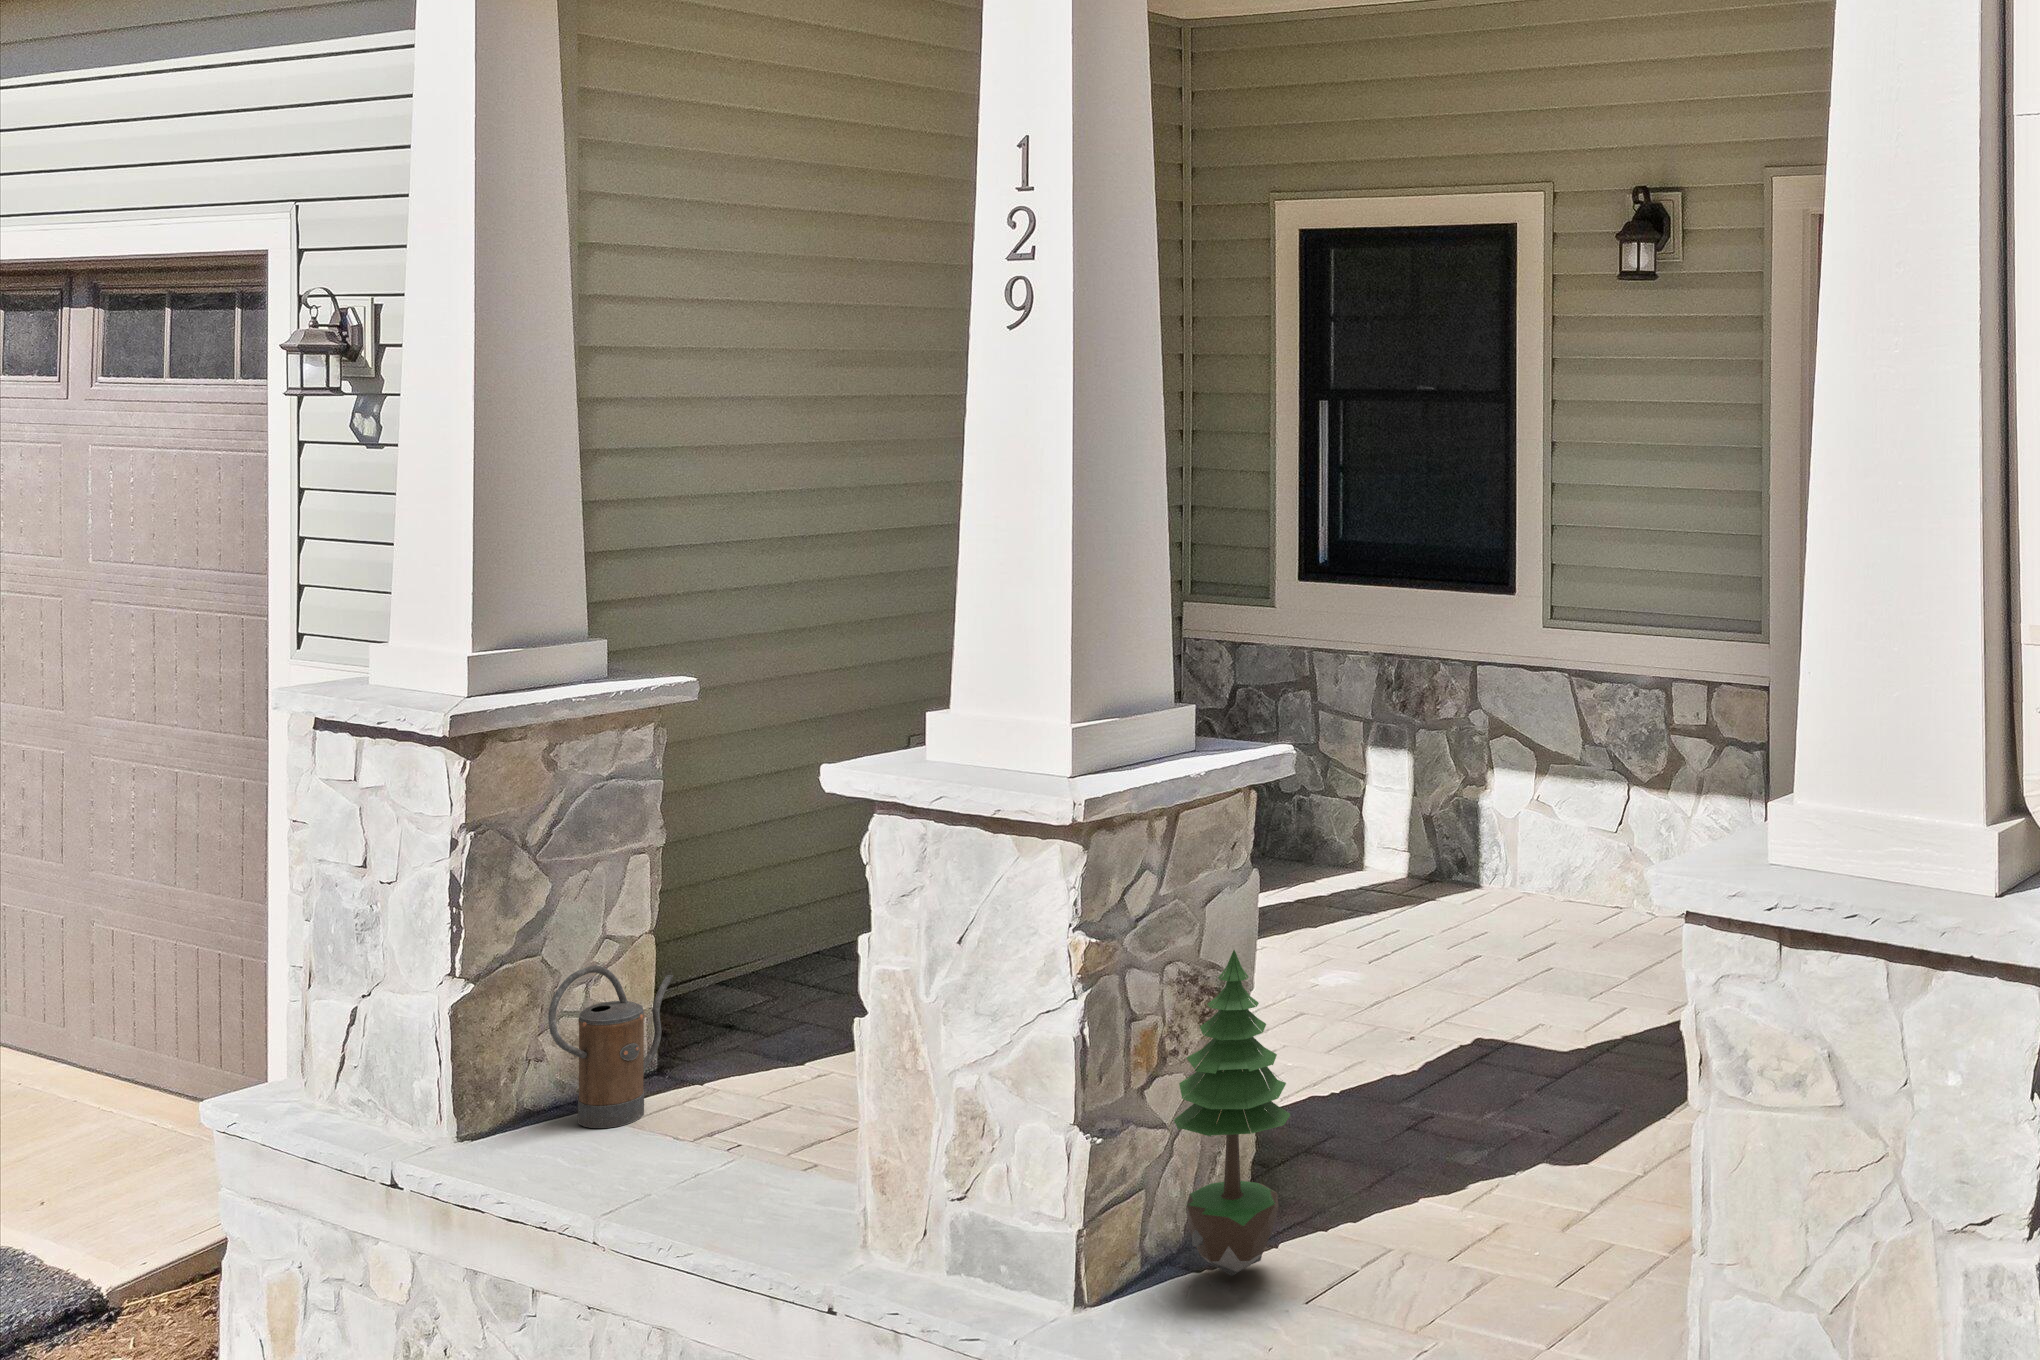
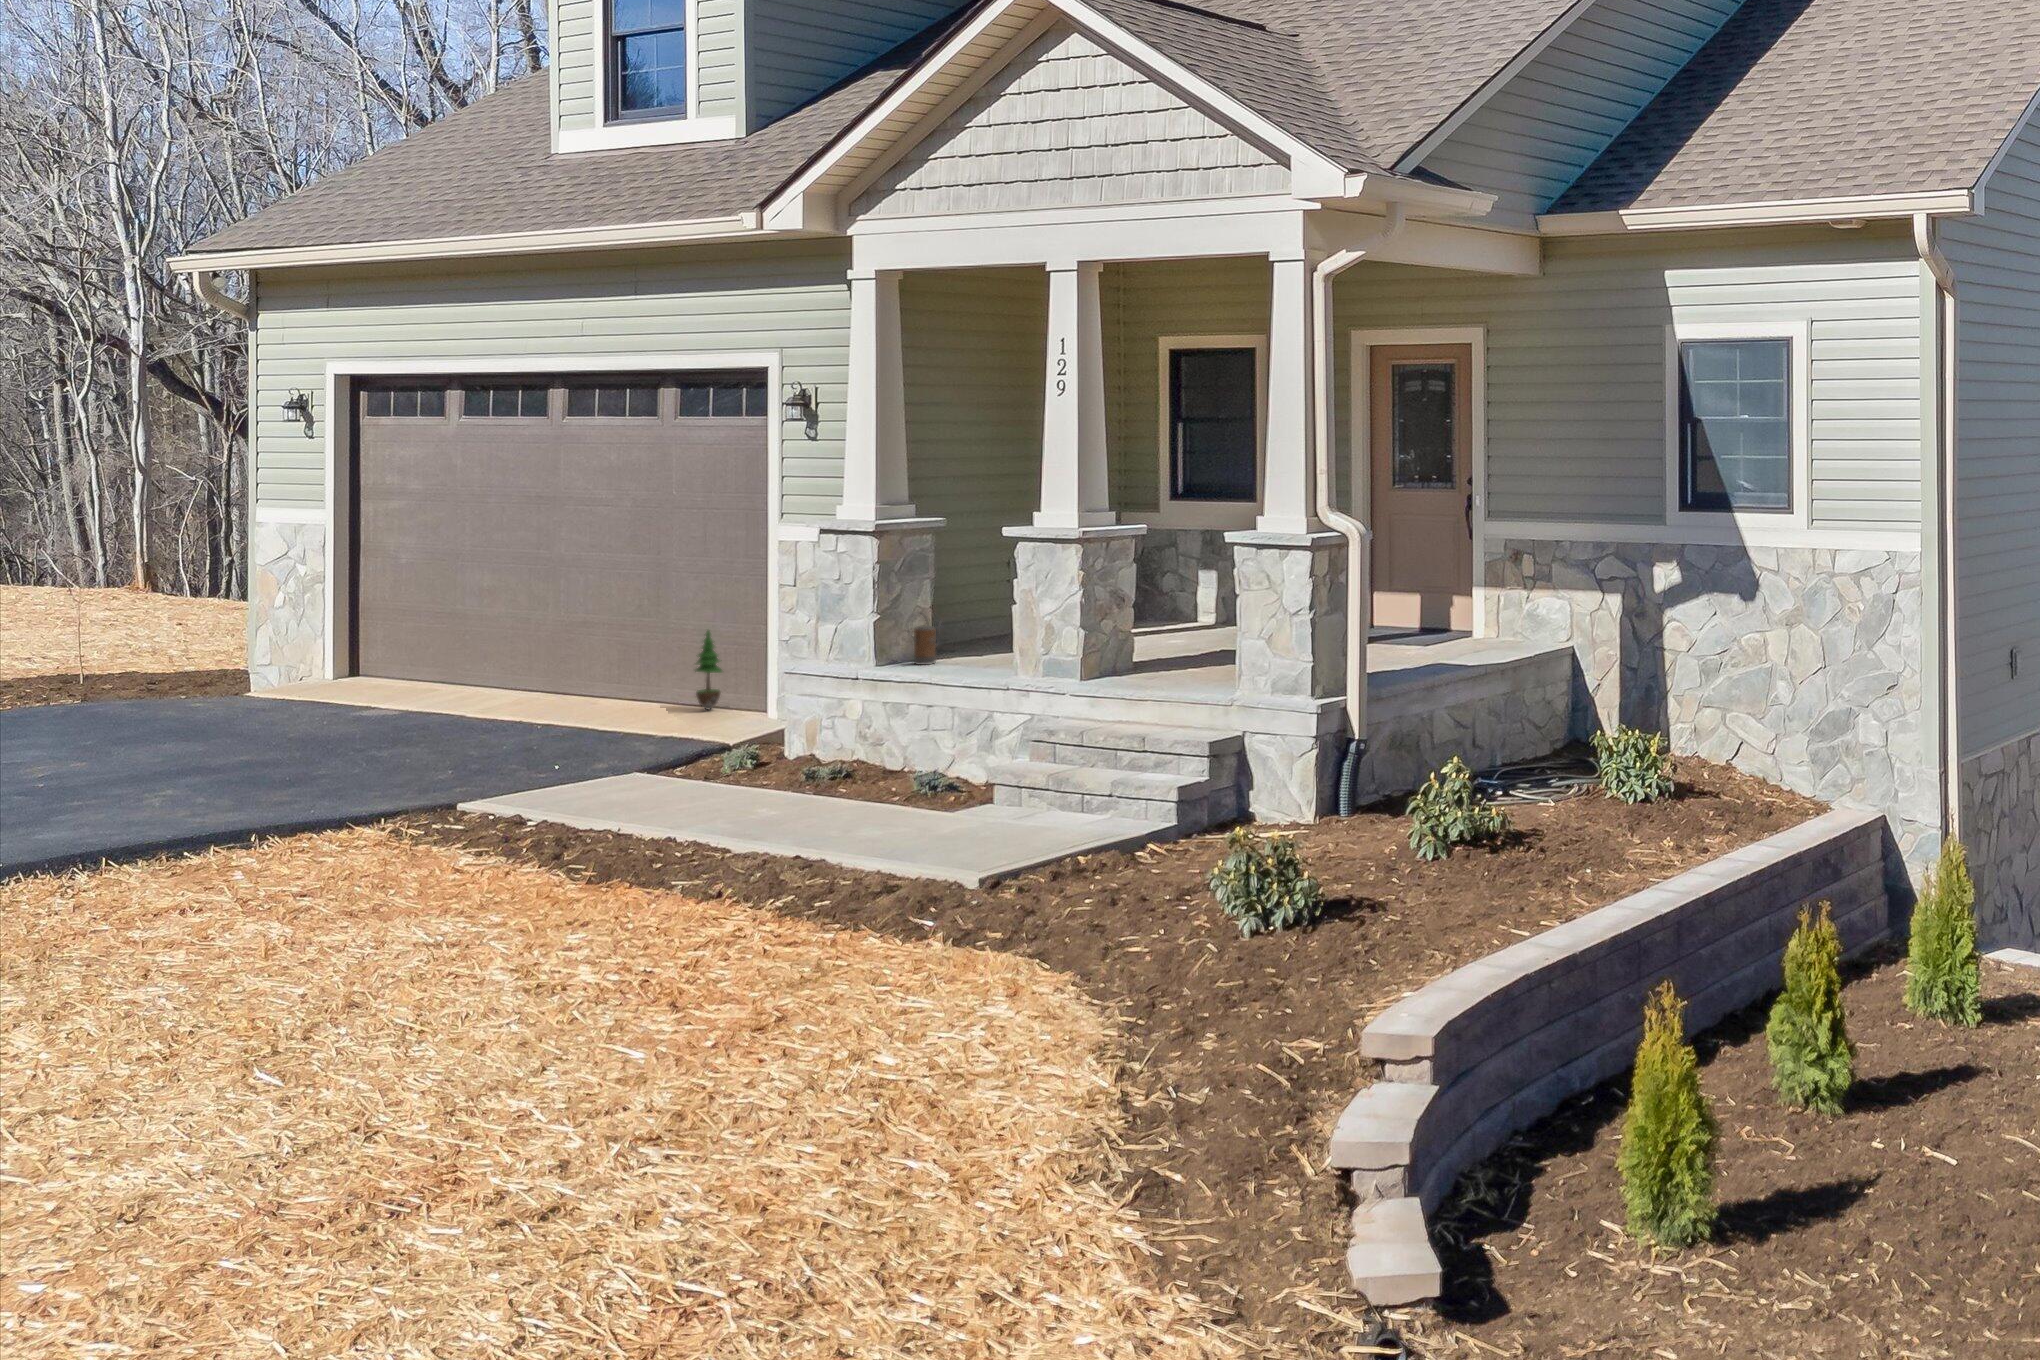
potted tree: present [1174,950,1290,1276] -> present [695,631,722,710]

